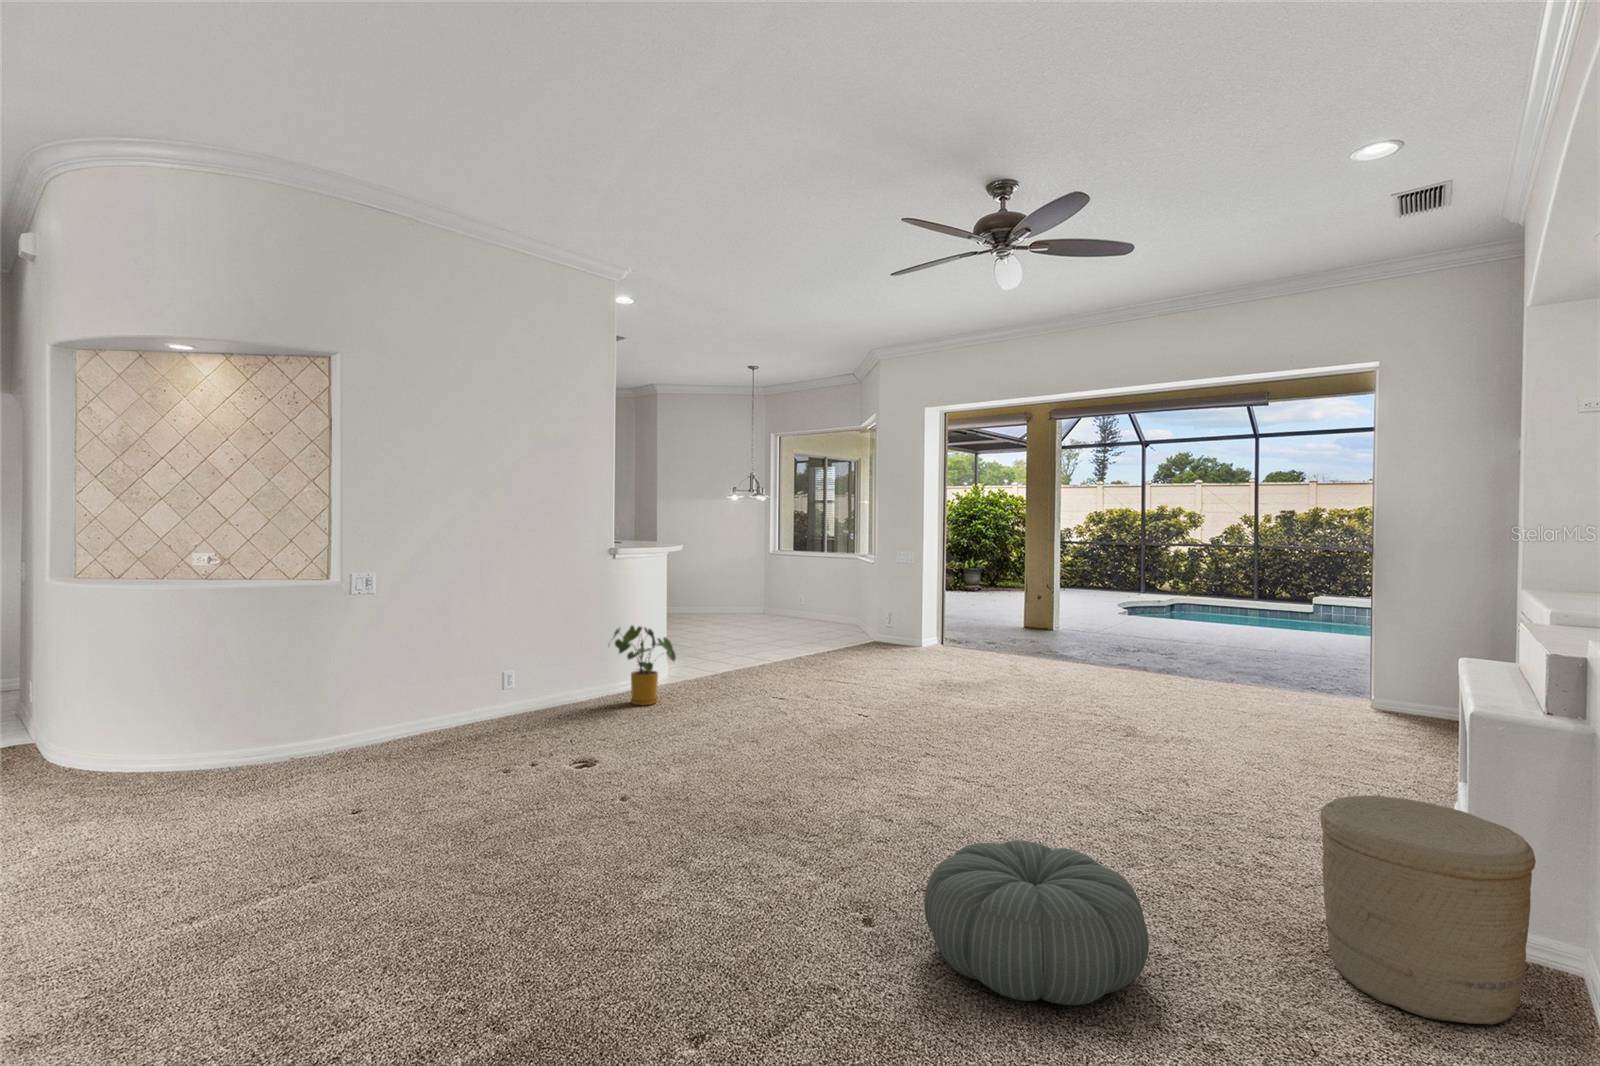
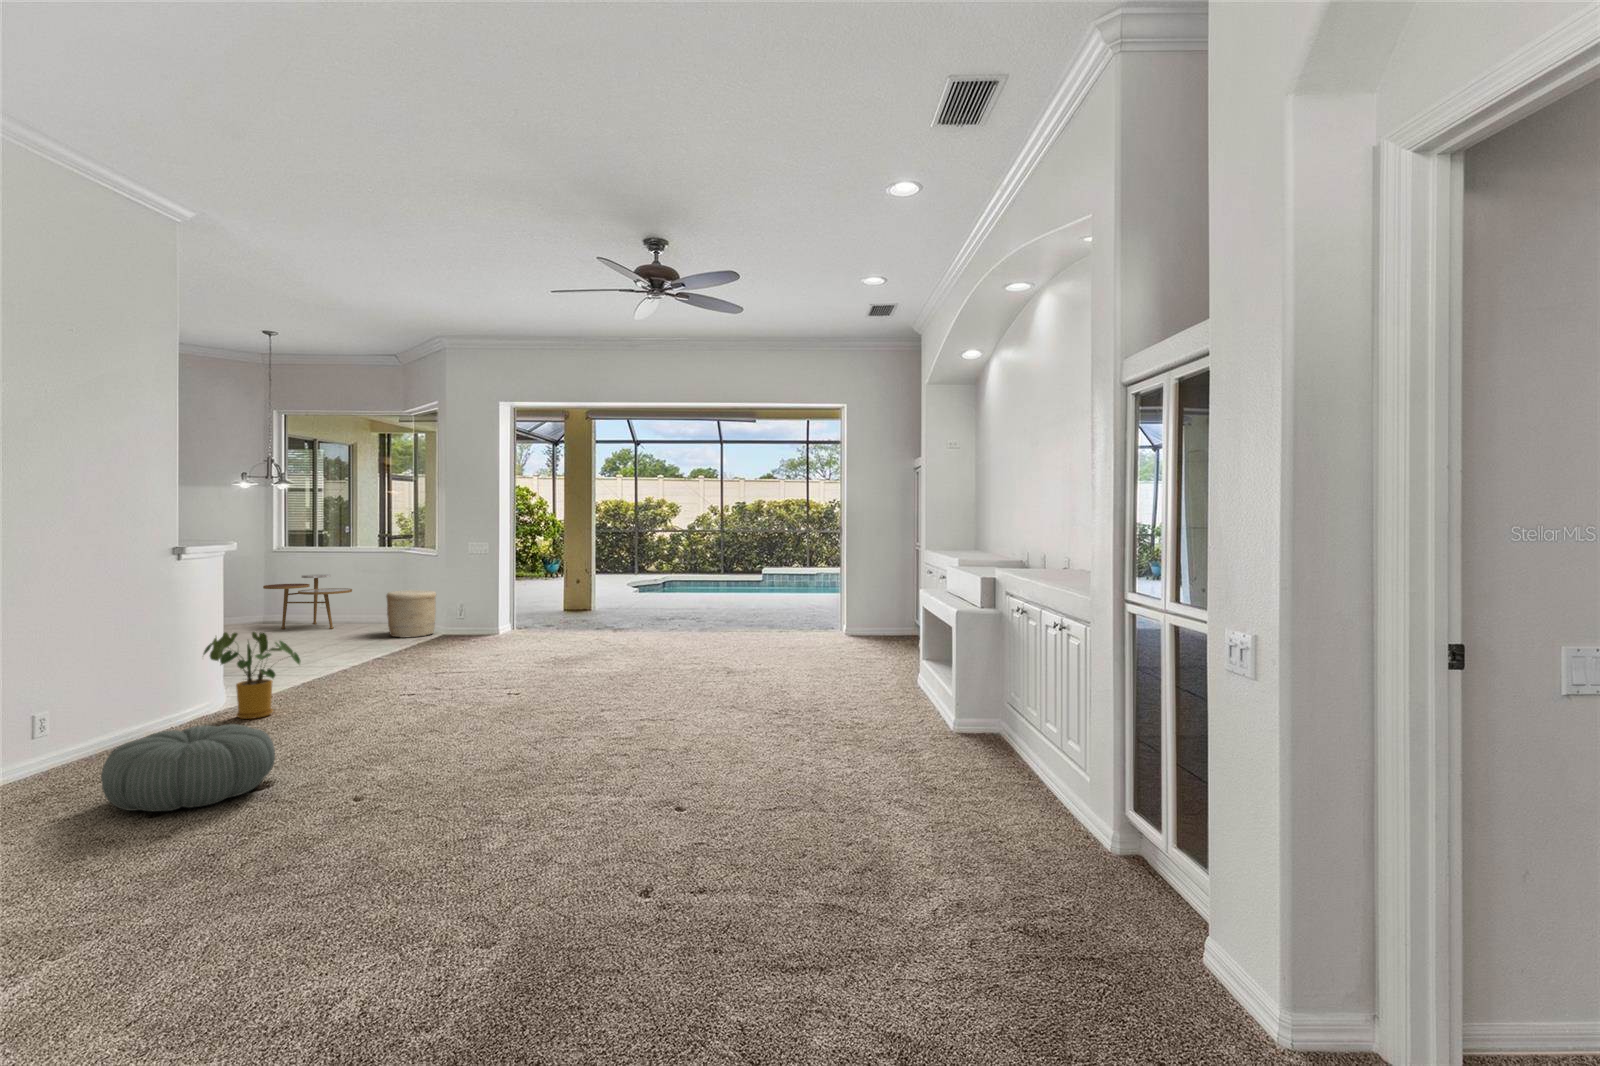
side table: none [750,577,816,628] -> present [263,574,352,629]
woven basket: present [1320,796,1536,1025] -> present [386,590,436,638]
pouf: present [924,840,1149,1005] -> present [101,724,275,811]

